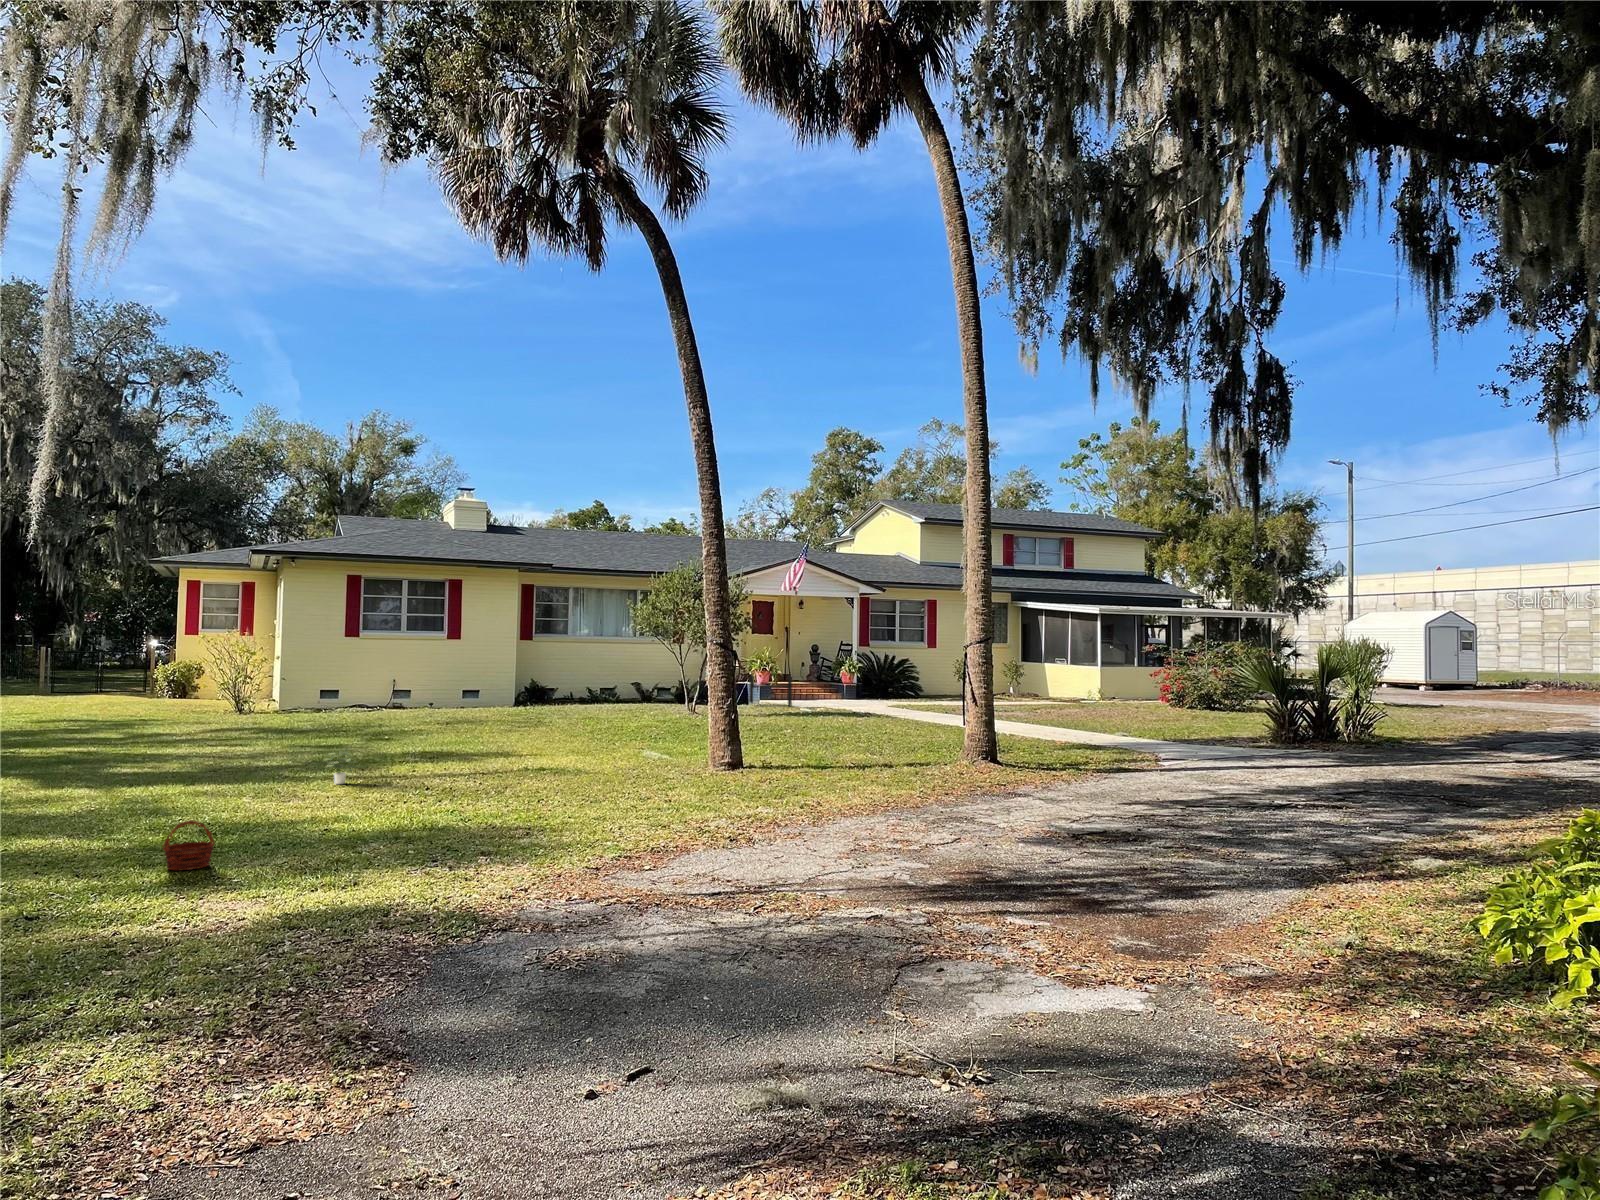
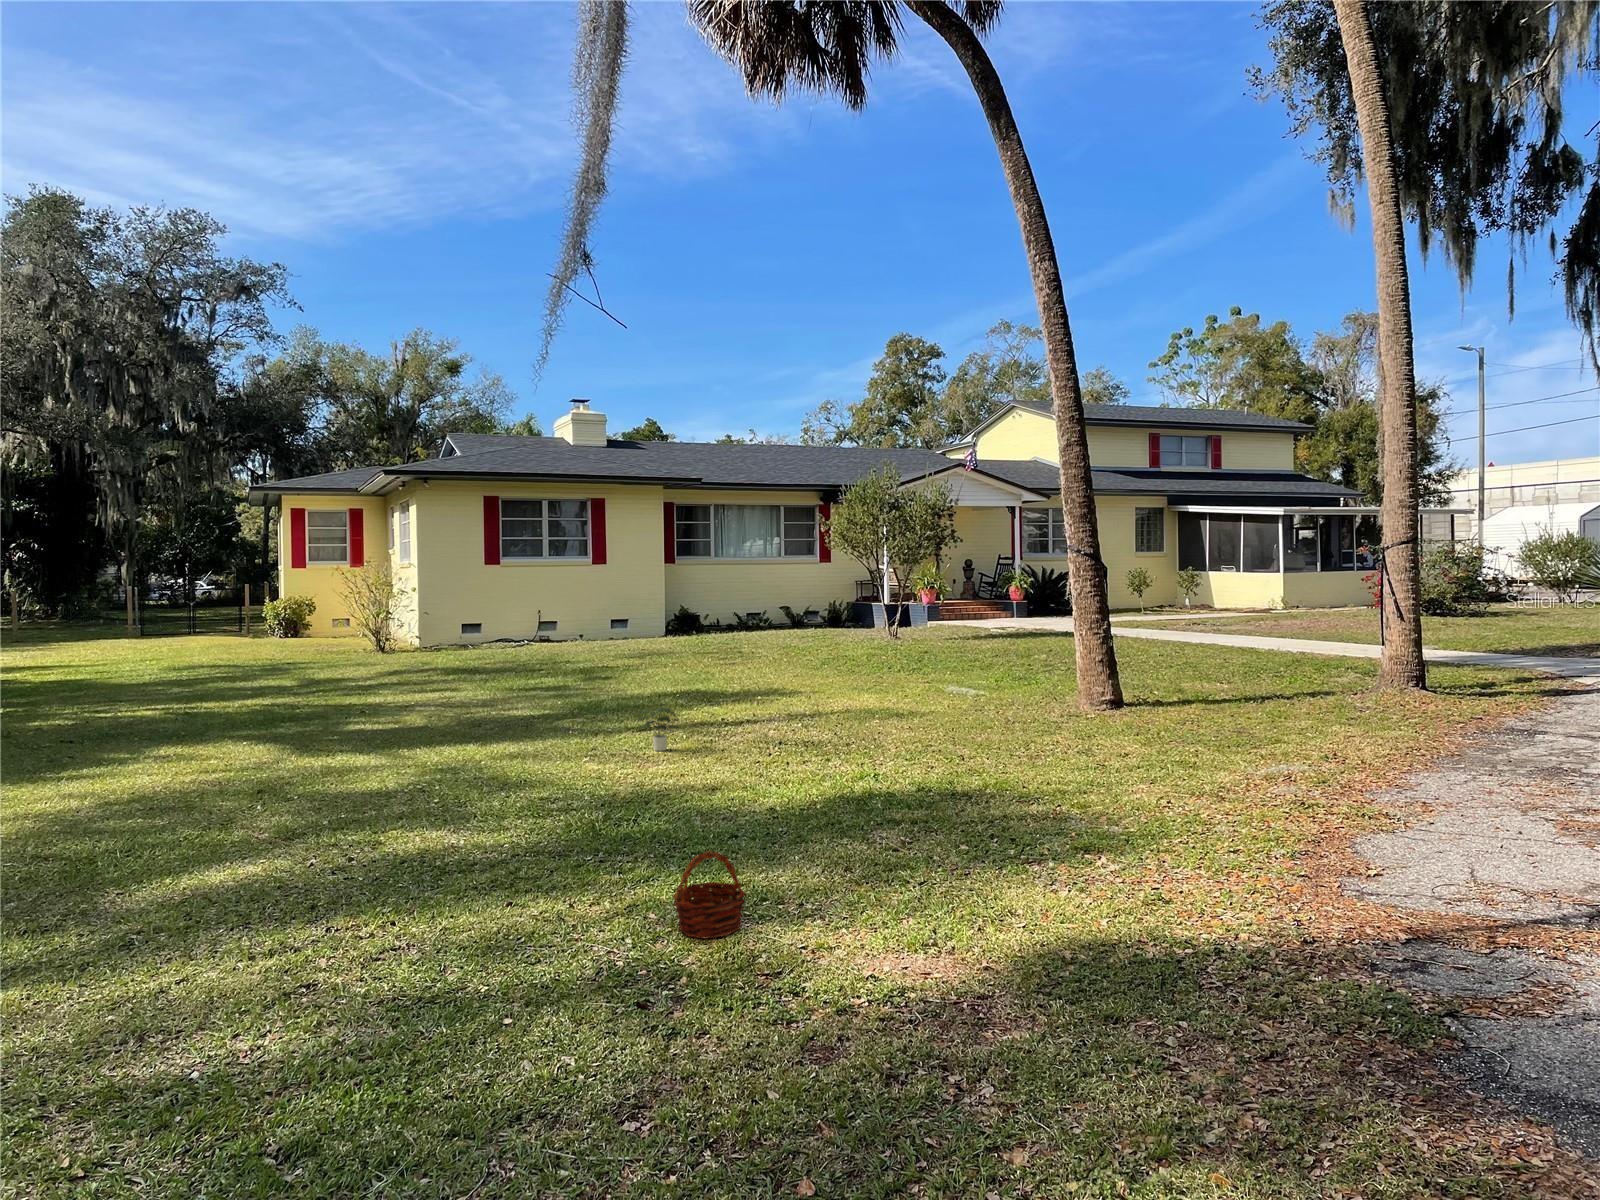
bench: present [749,675,792,706] -> none [920,593,971,629]

